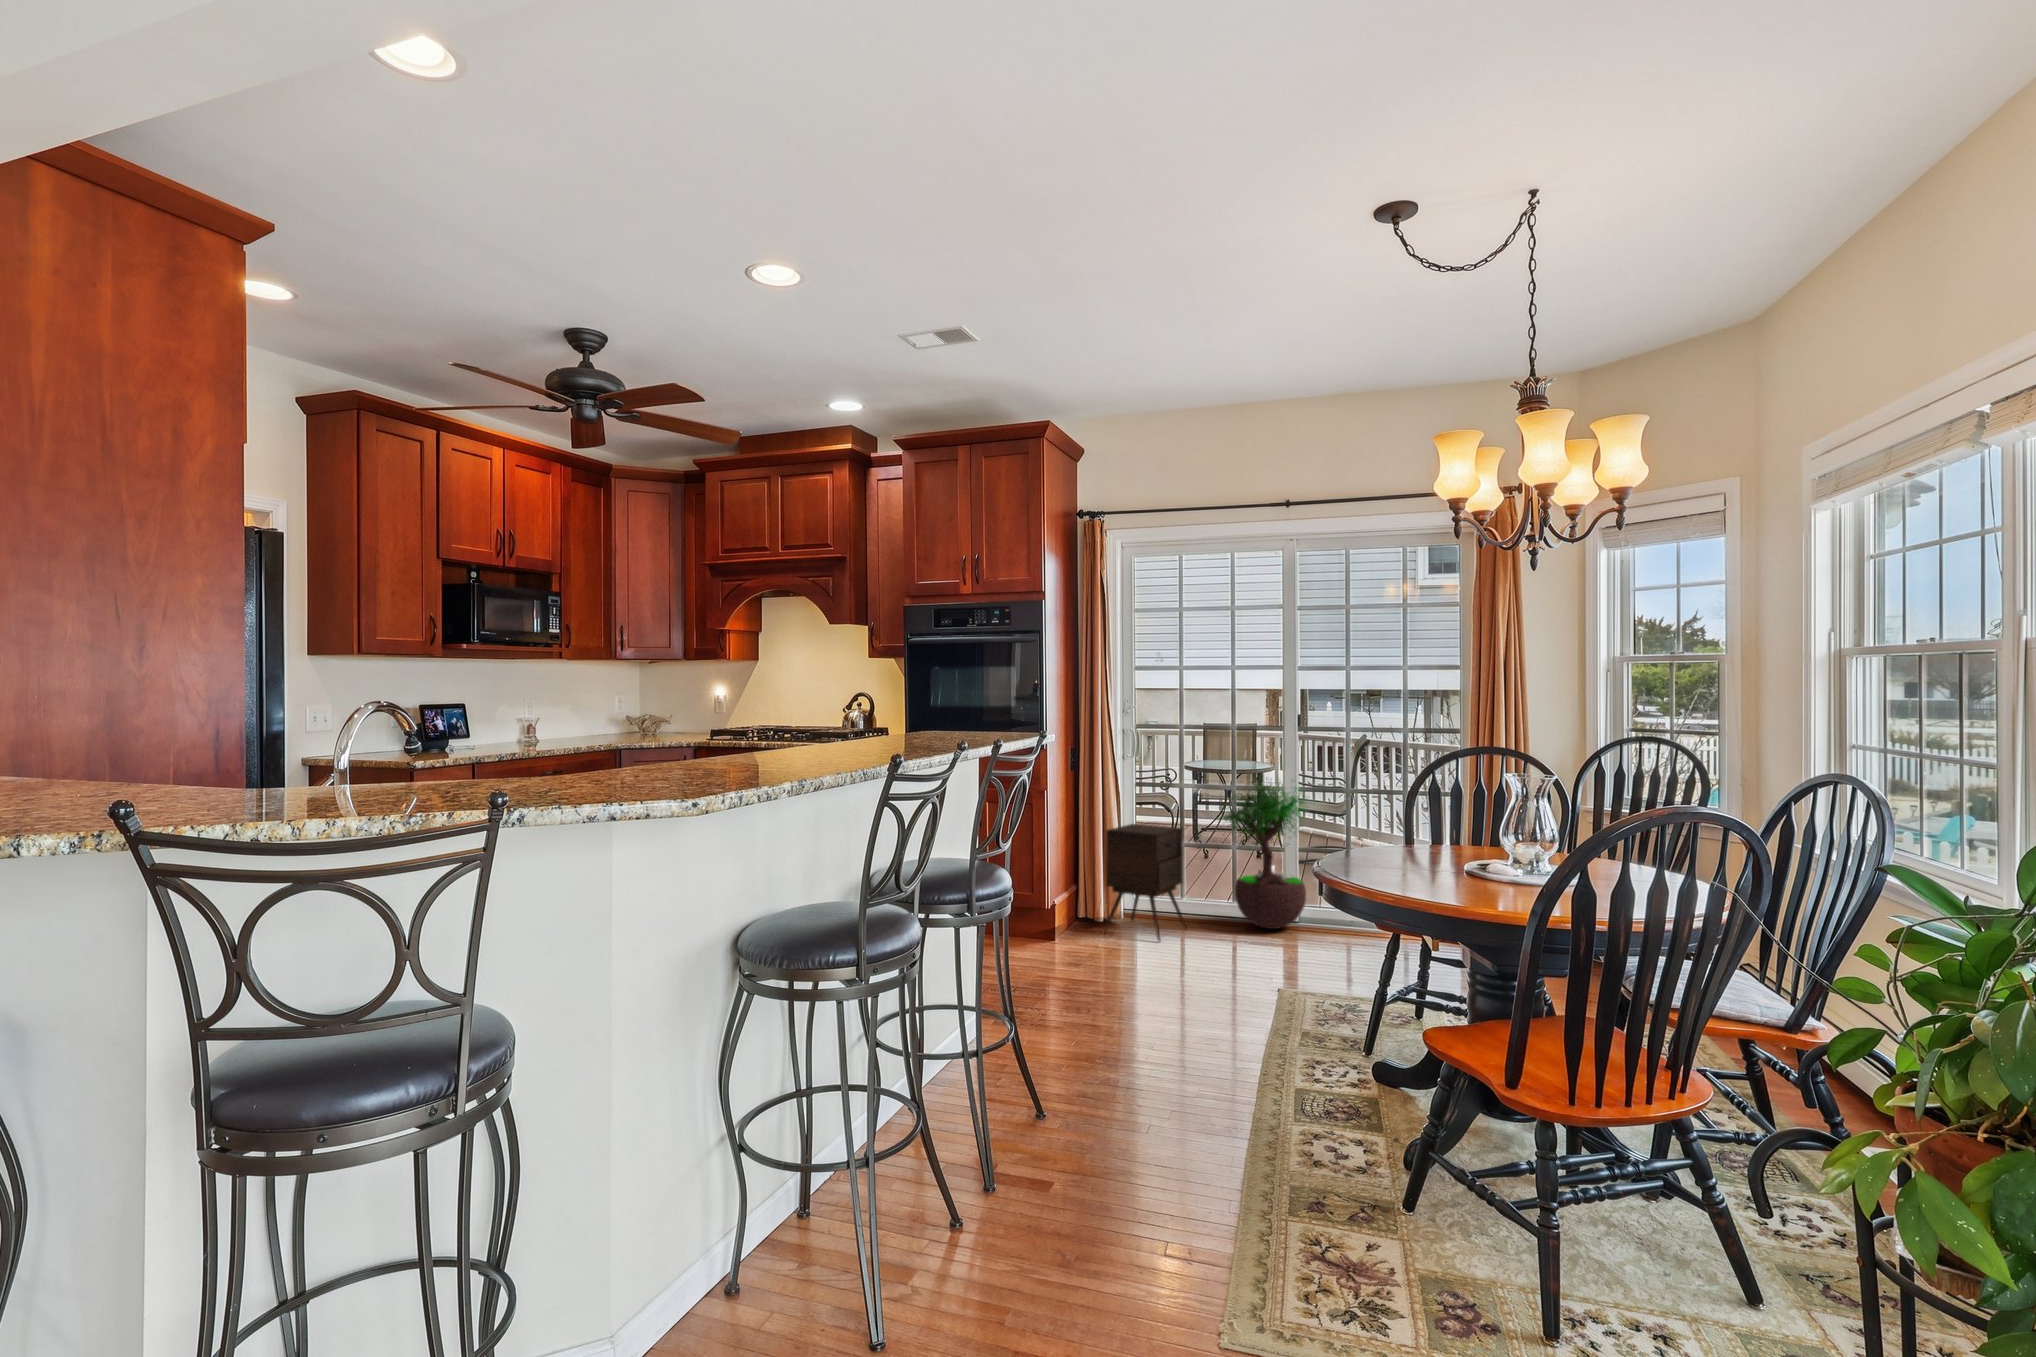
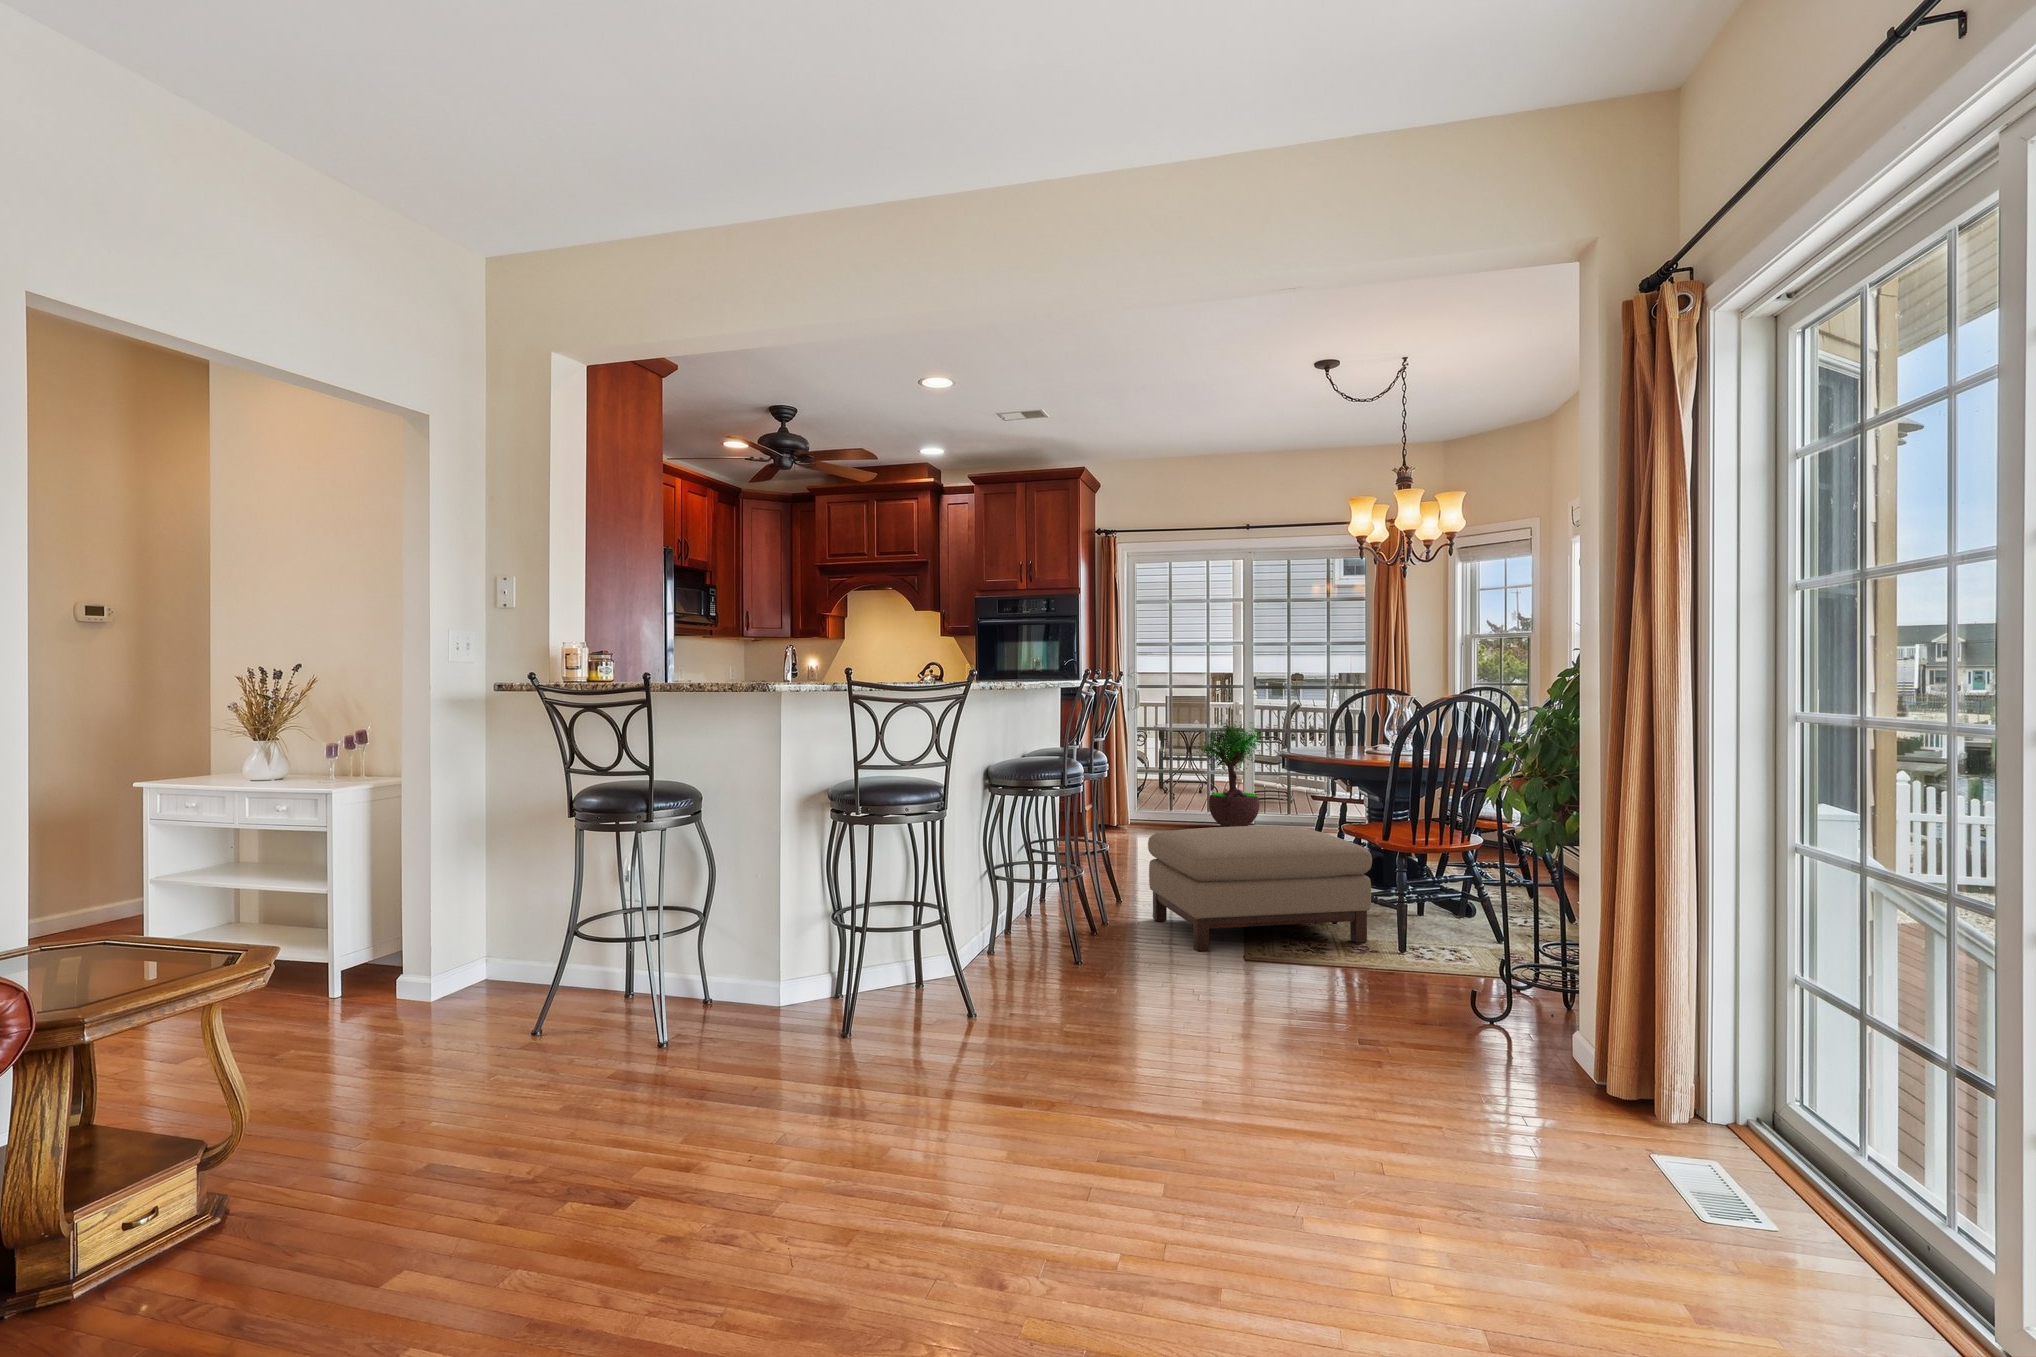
side table: present [1103,824,1187,941] -> none [1117,756,1176,836]
ottoman: none [1069,1012,1484,1309] -> present [1148,826,1372,951]

